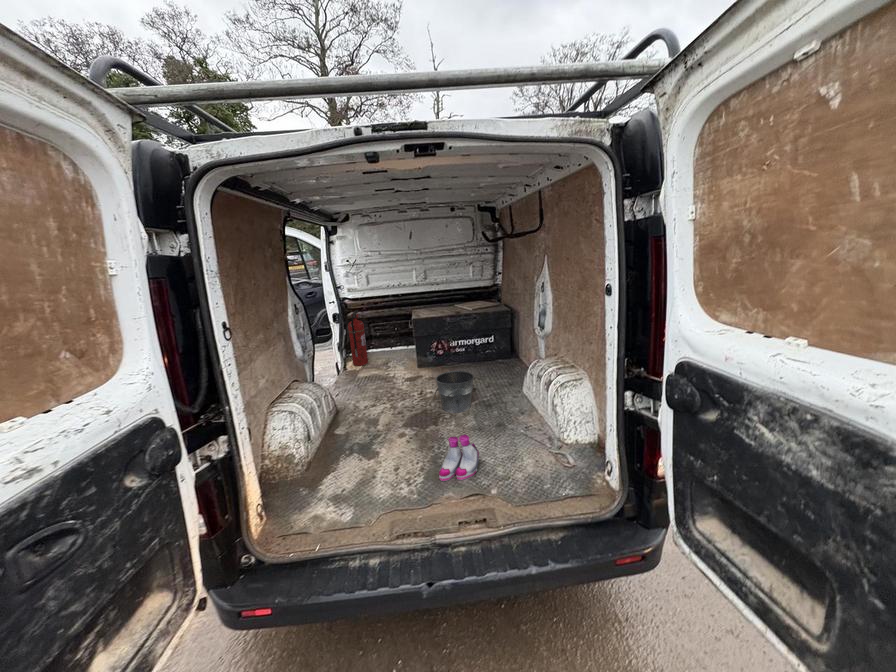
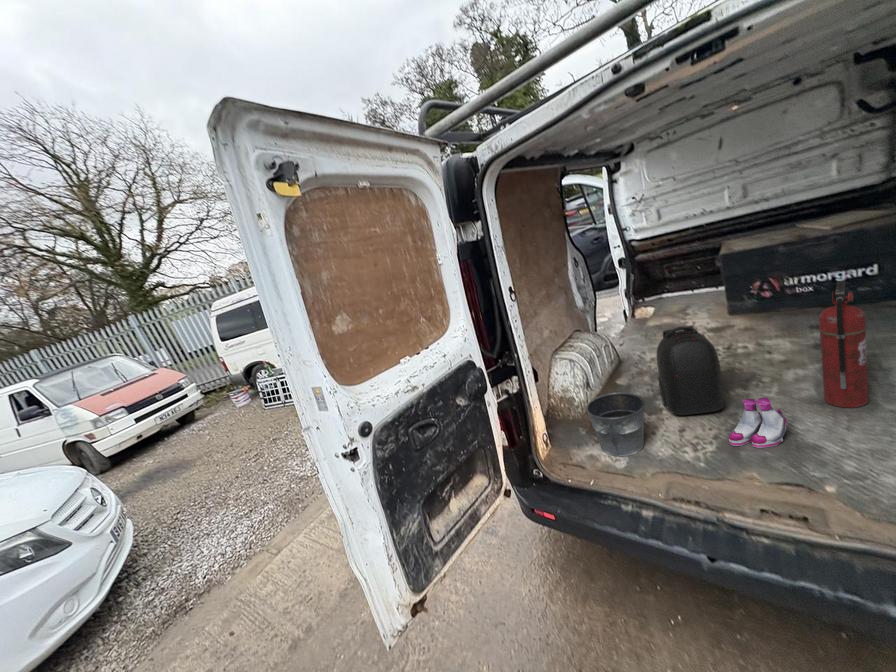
fire extinguisher: present [348,310,368,366] -> present [819,281,868,408]
bucket: present [433,371,474,413] -> present [585,393,645,456]
backpack: none [375,374,431,458] -> present [657,326,724,415]

